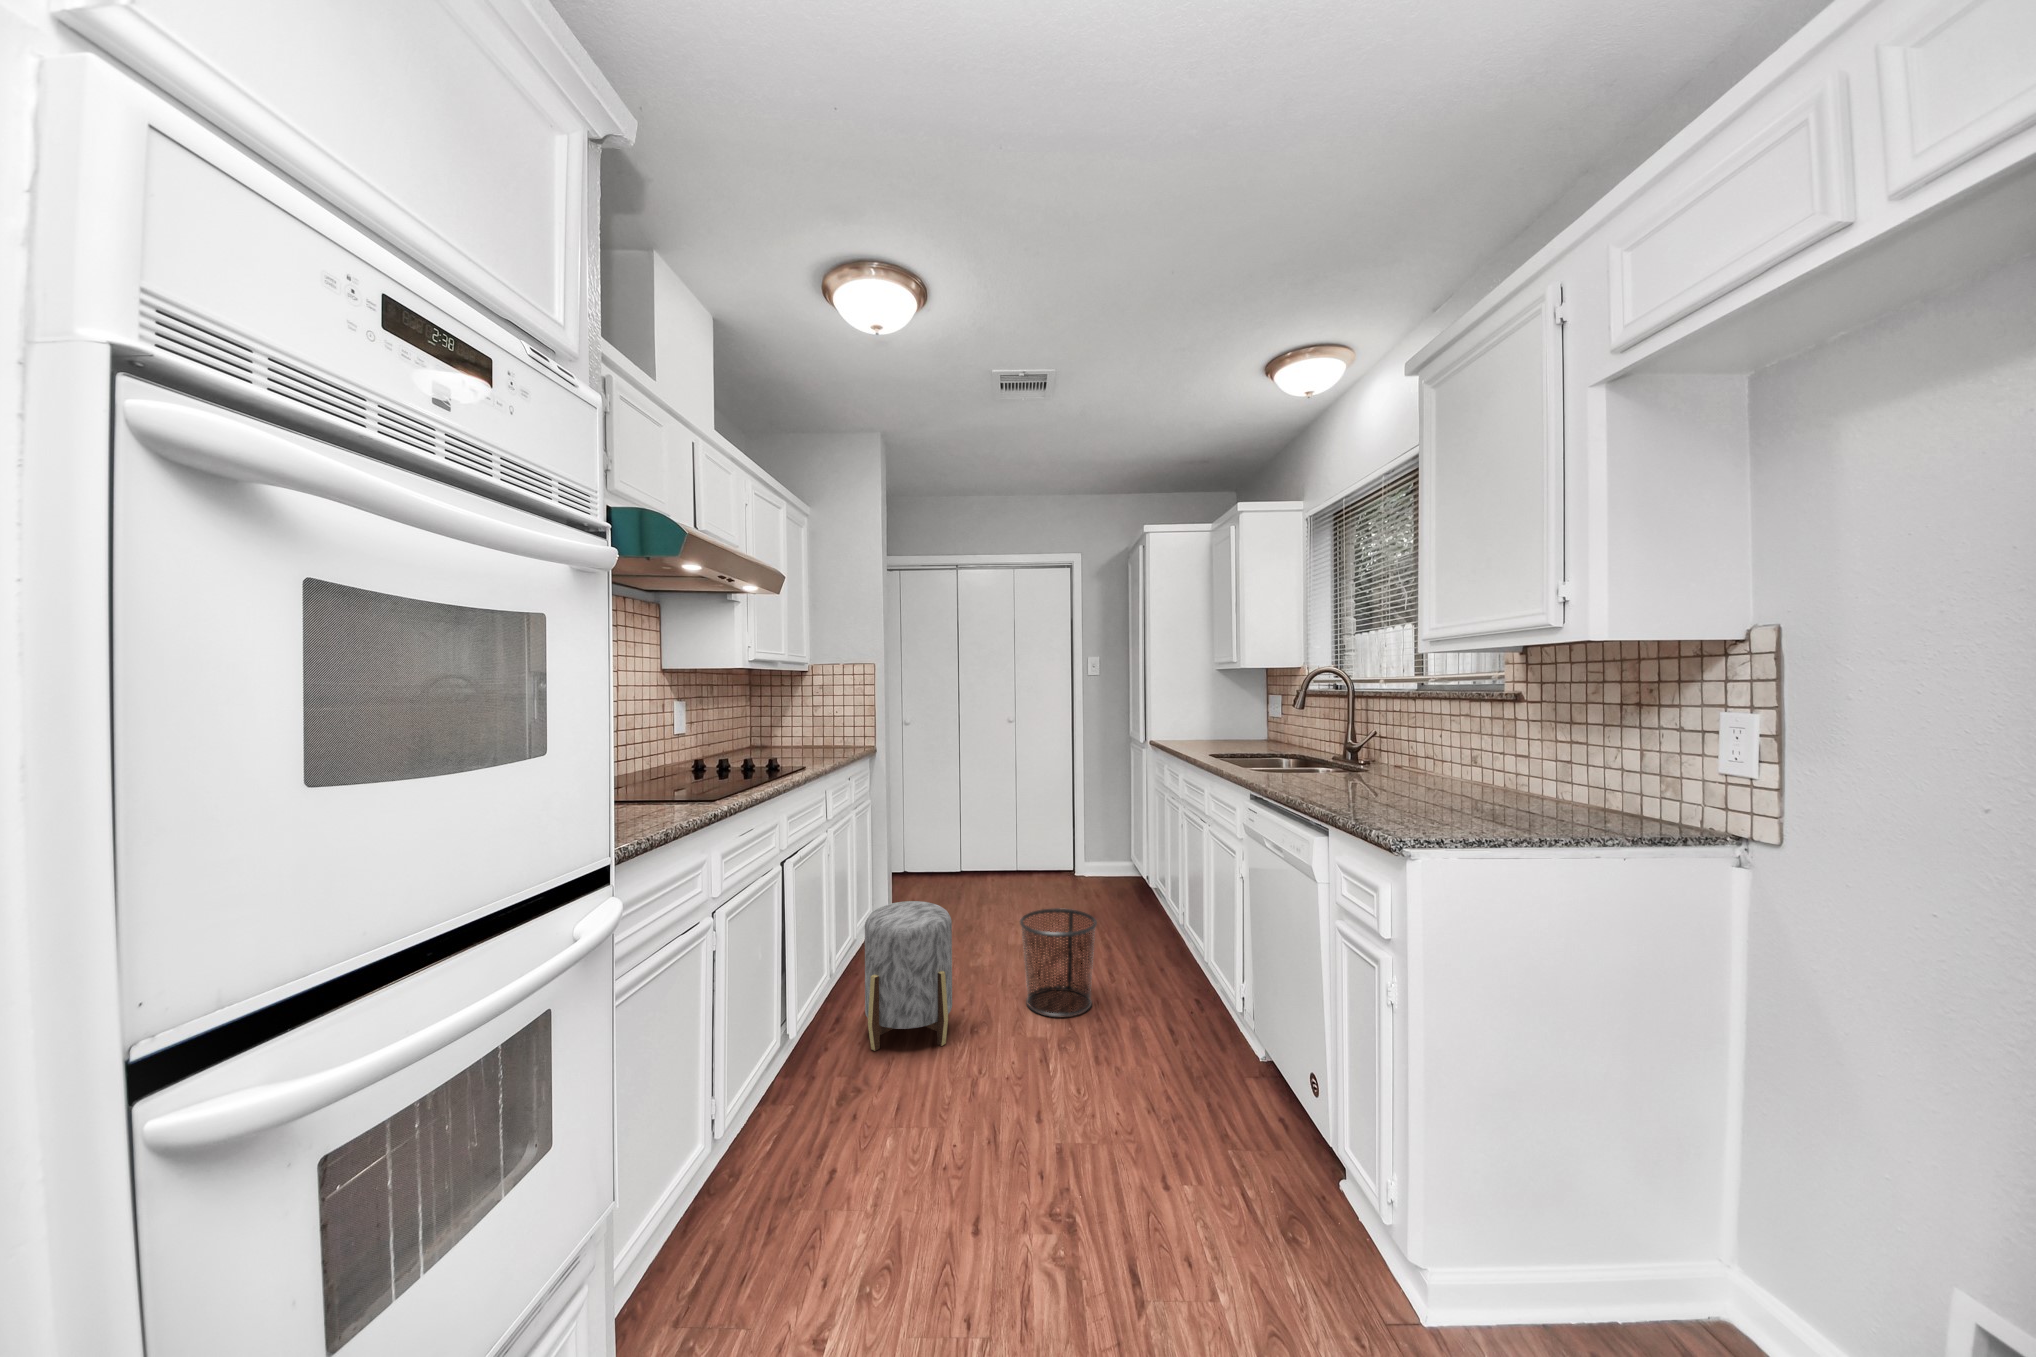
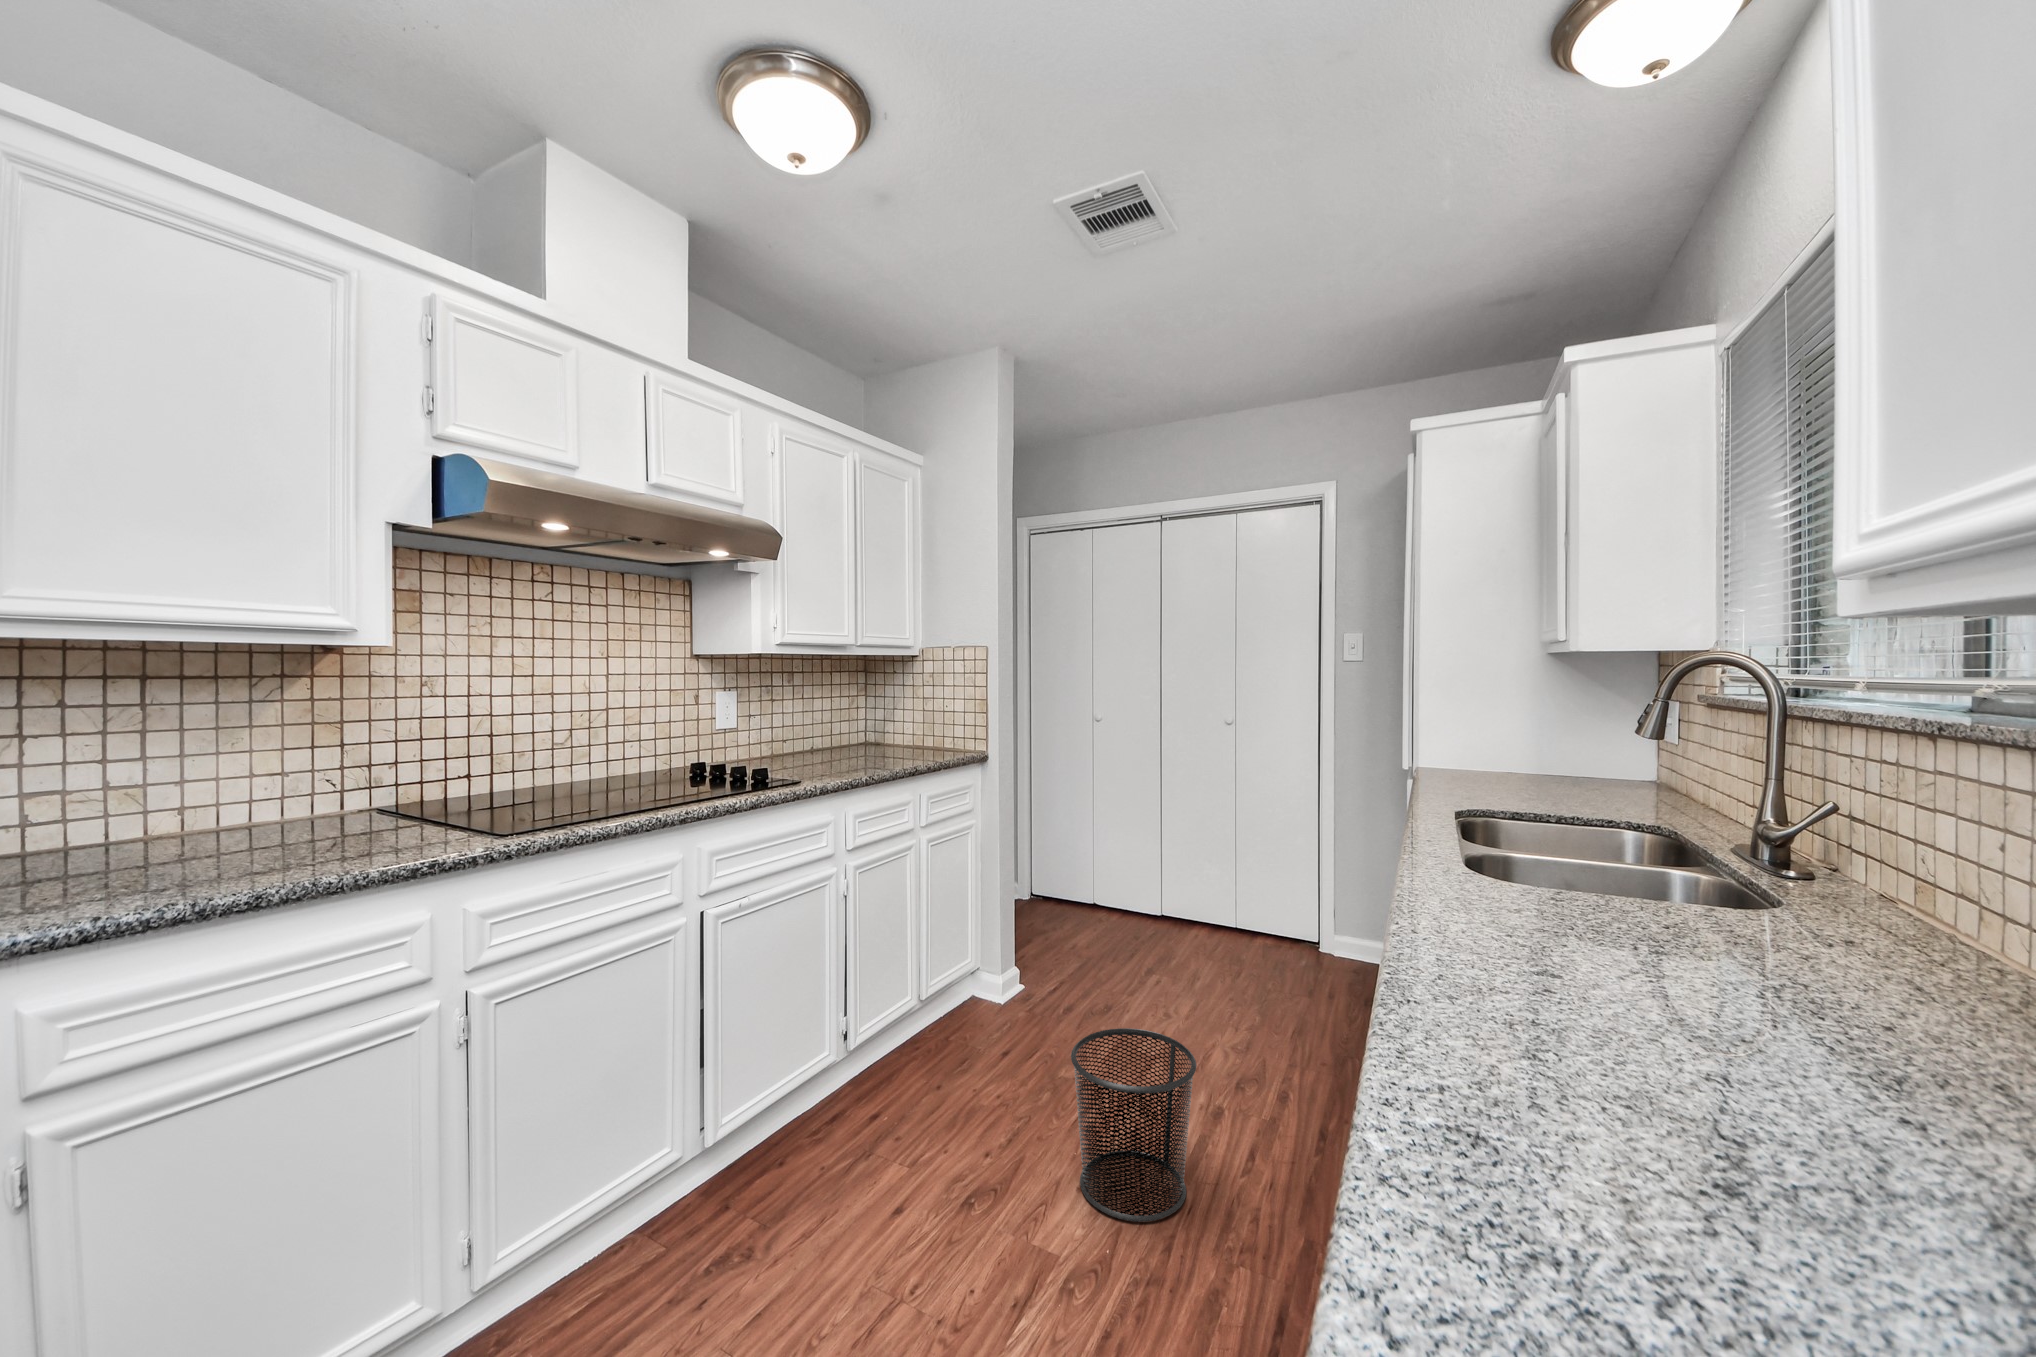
stool: present [865,901,952,1051] -> none [821,980,966,1211]

